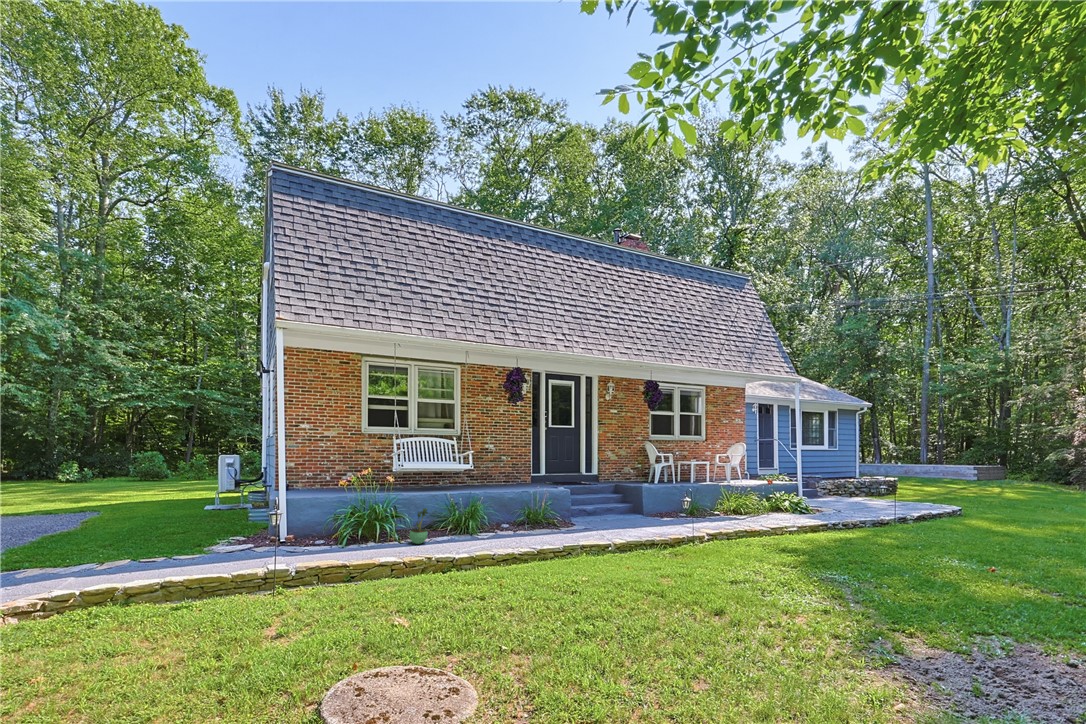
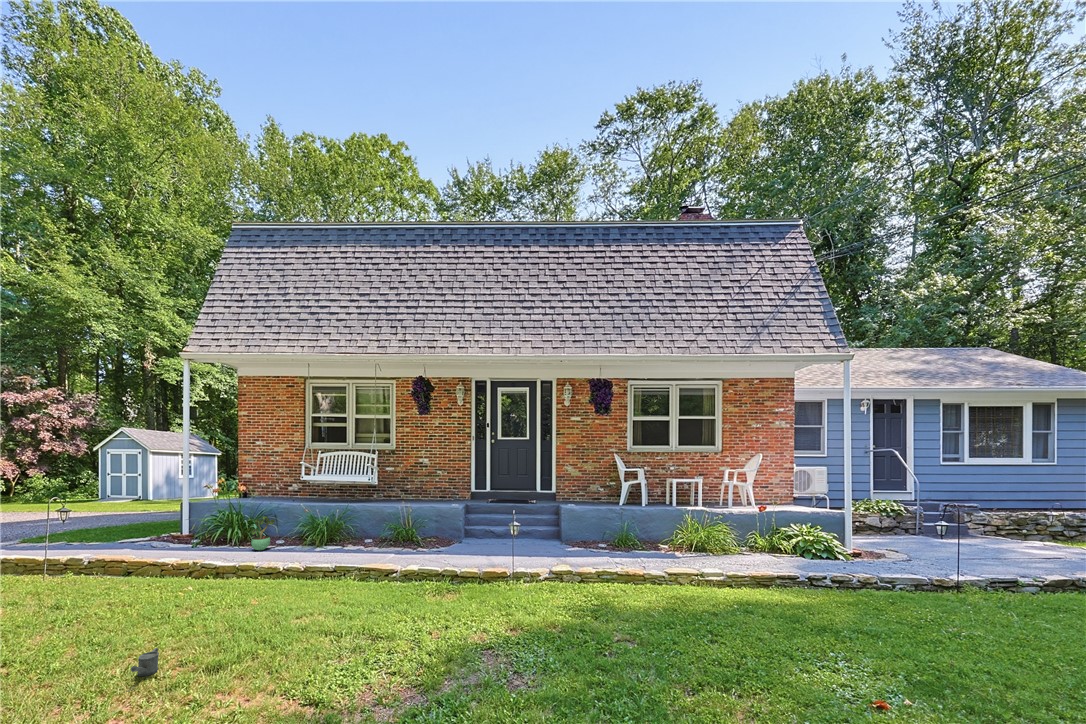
watering can: none [651,603,684,623] -> present [131,648,159,676]

